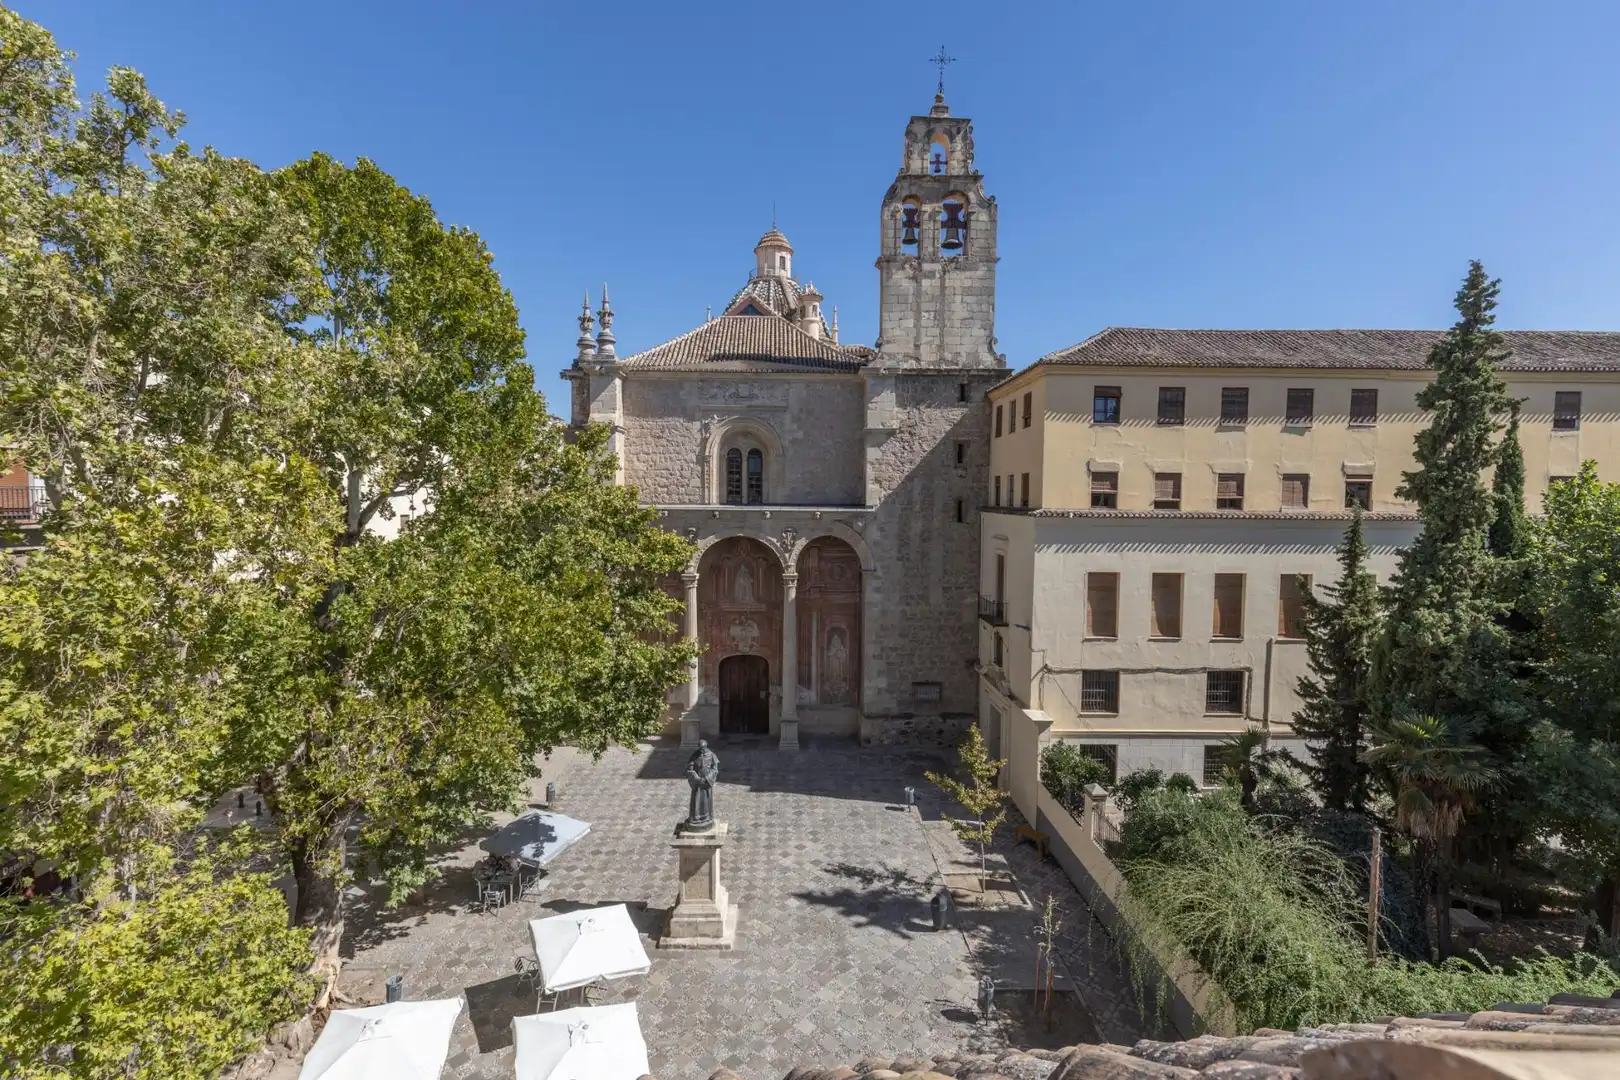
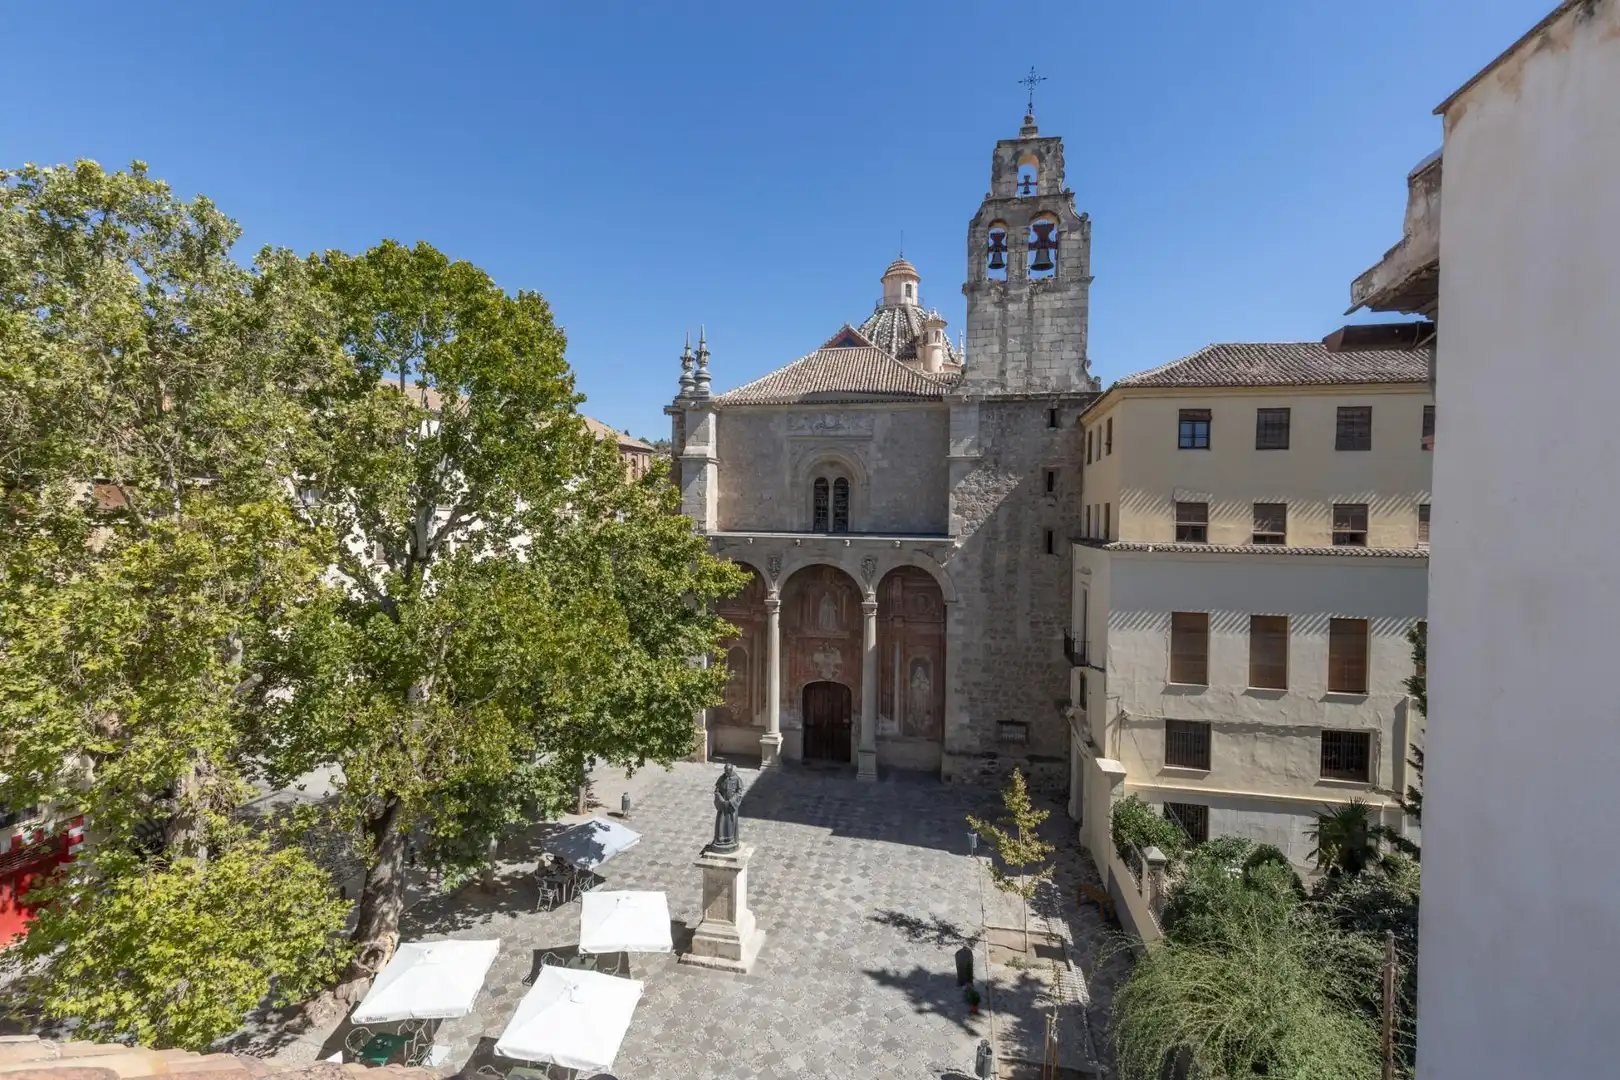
potted plant: none [942,903,965,954] -> present [964,958,981,1012]

